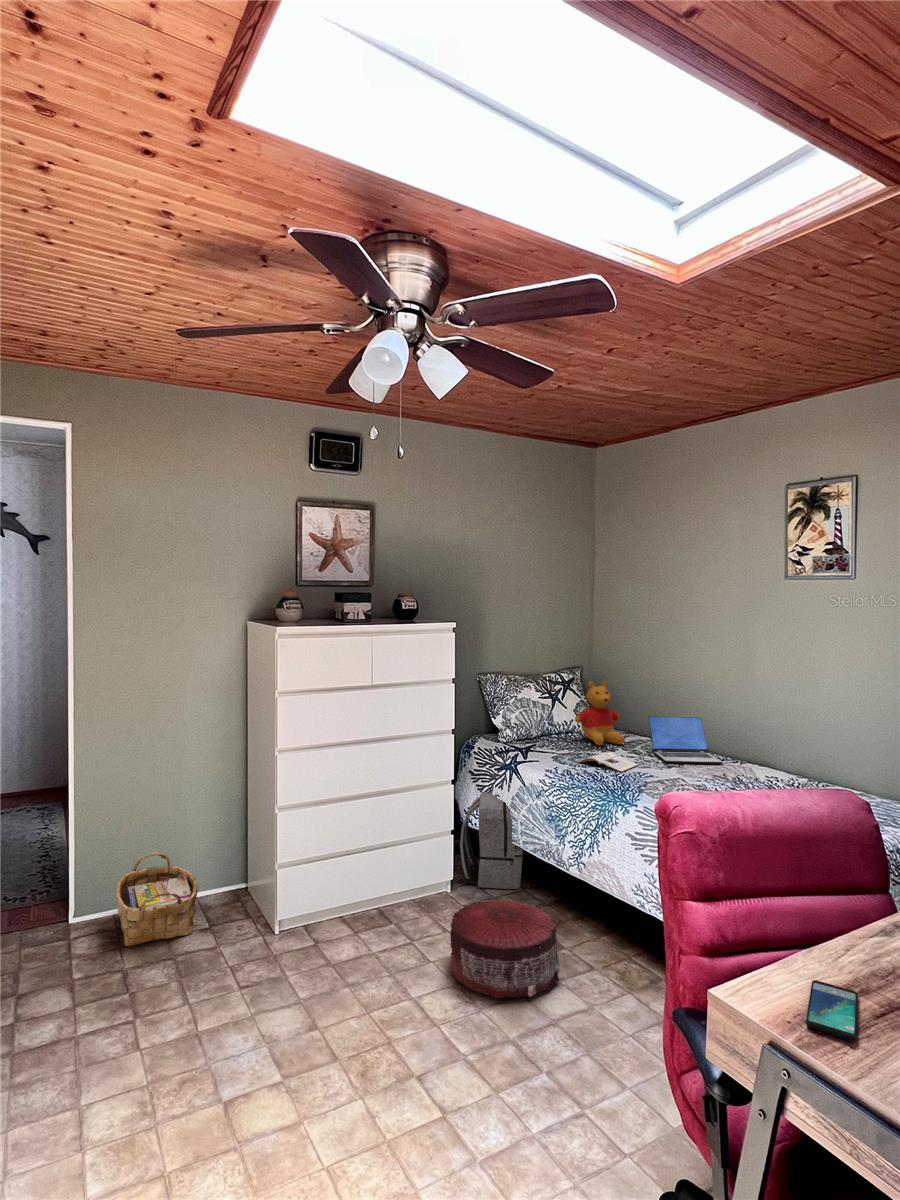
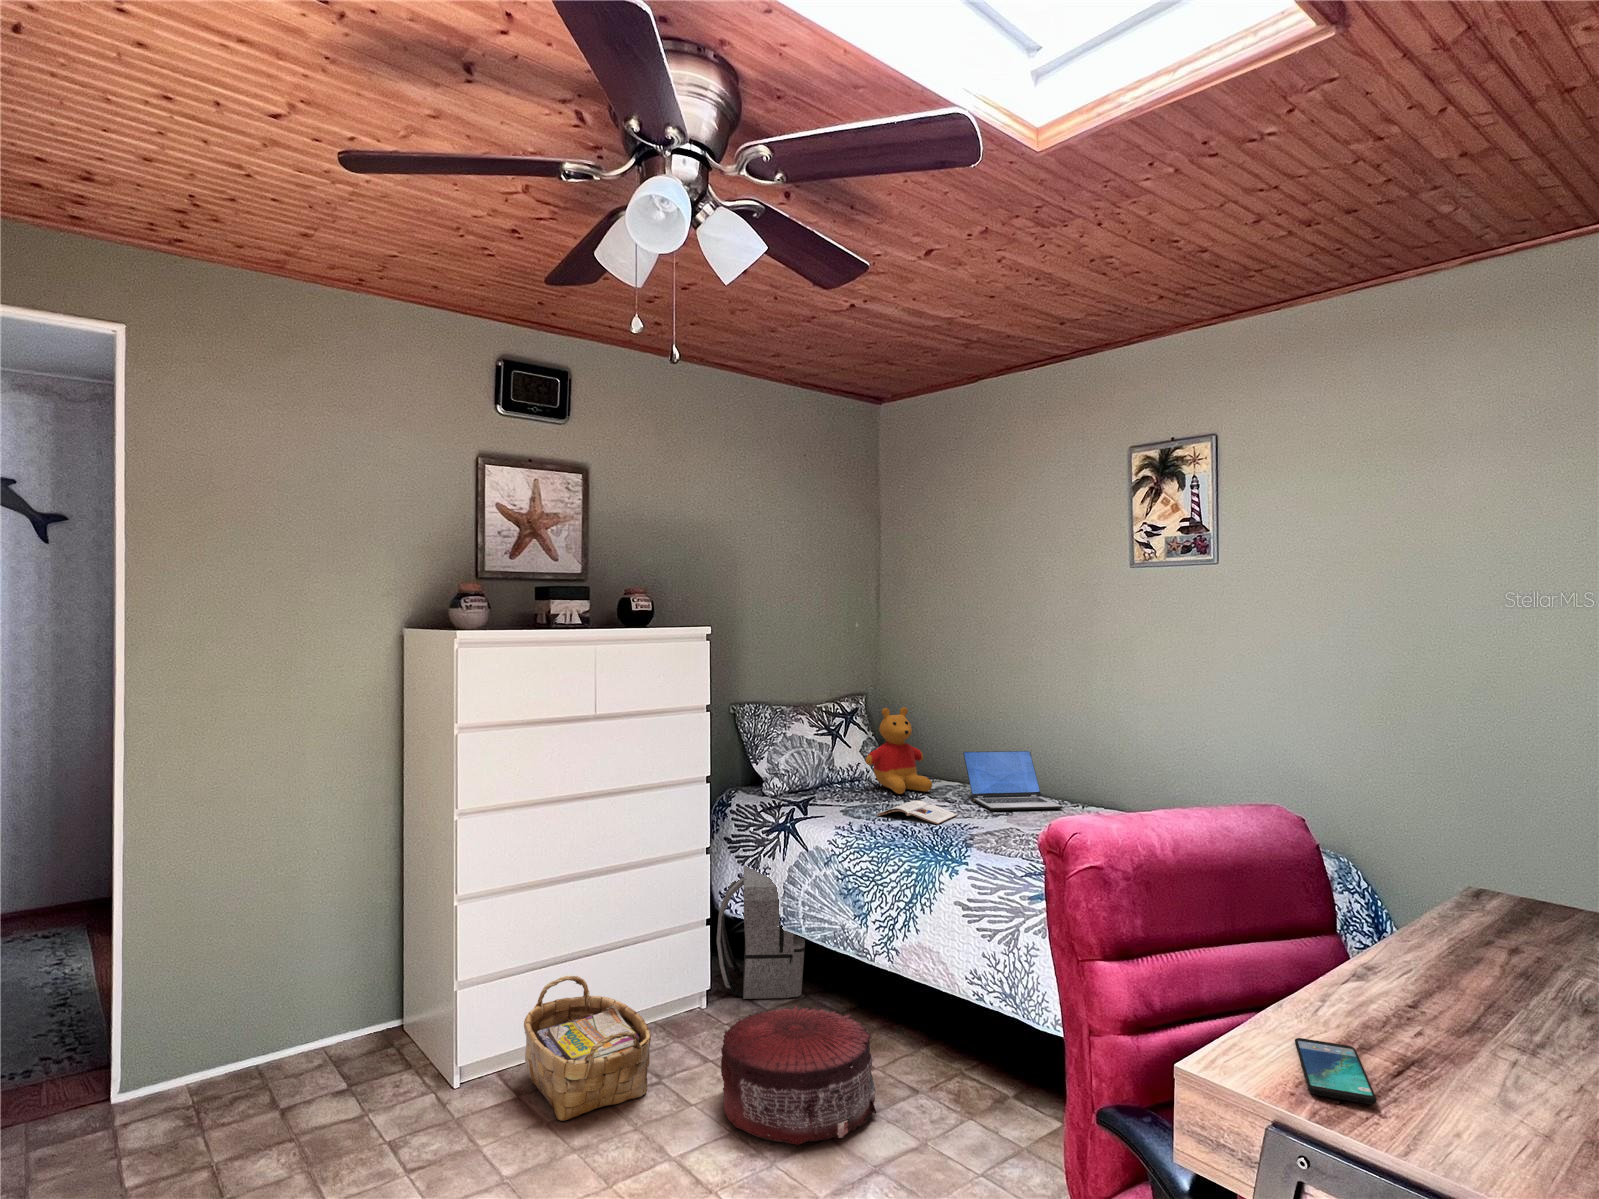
woven basket: present [116,852,198,946] -> present [524,975,651,1121]

